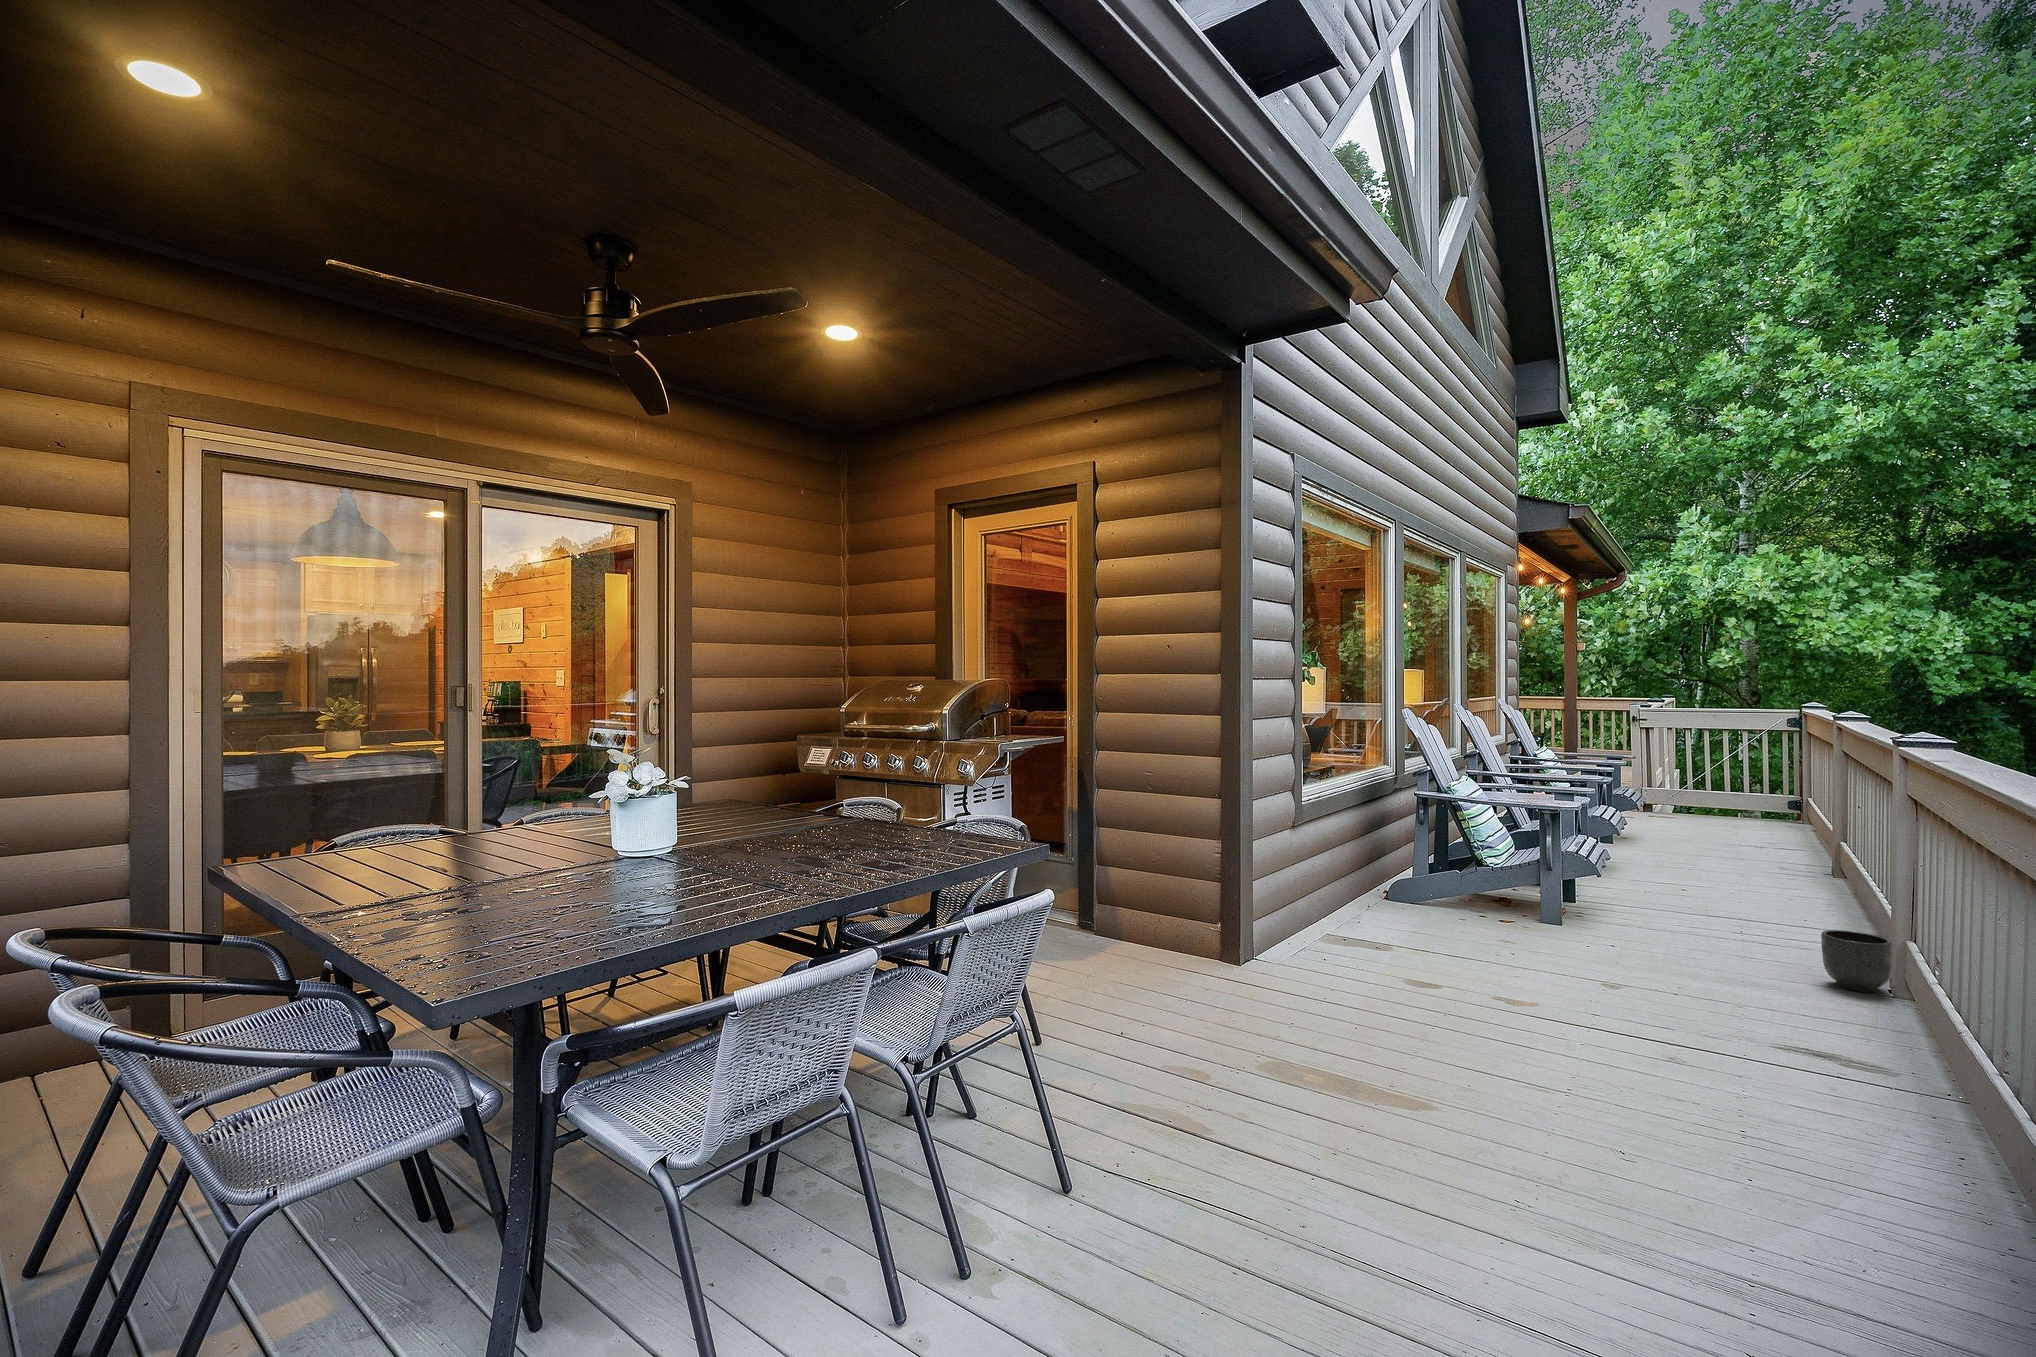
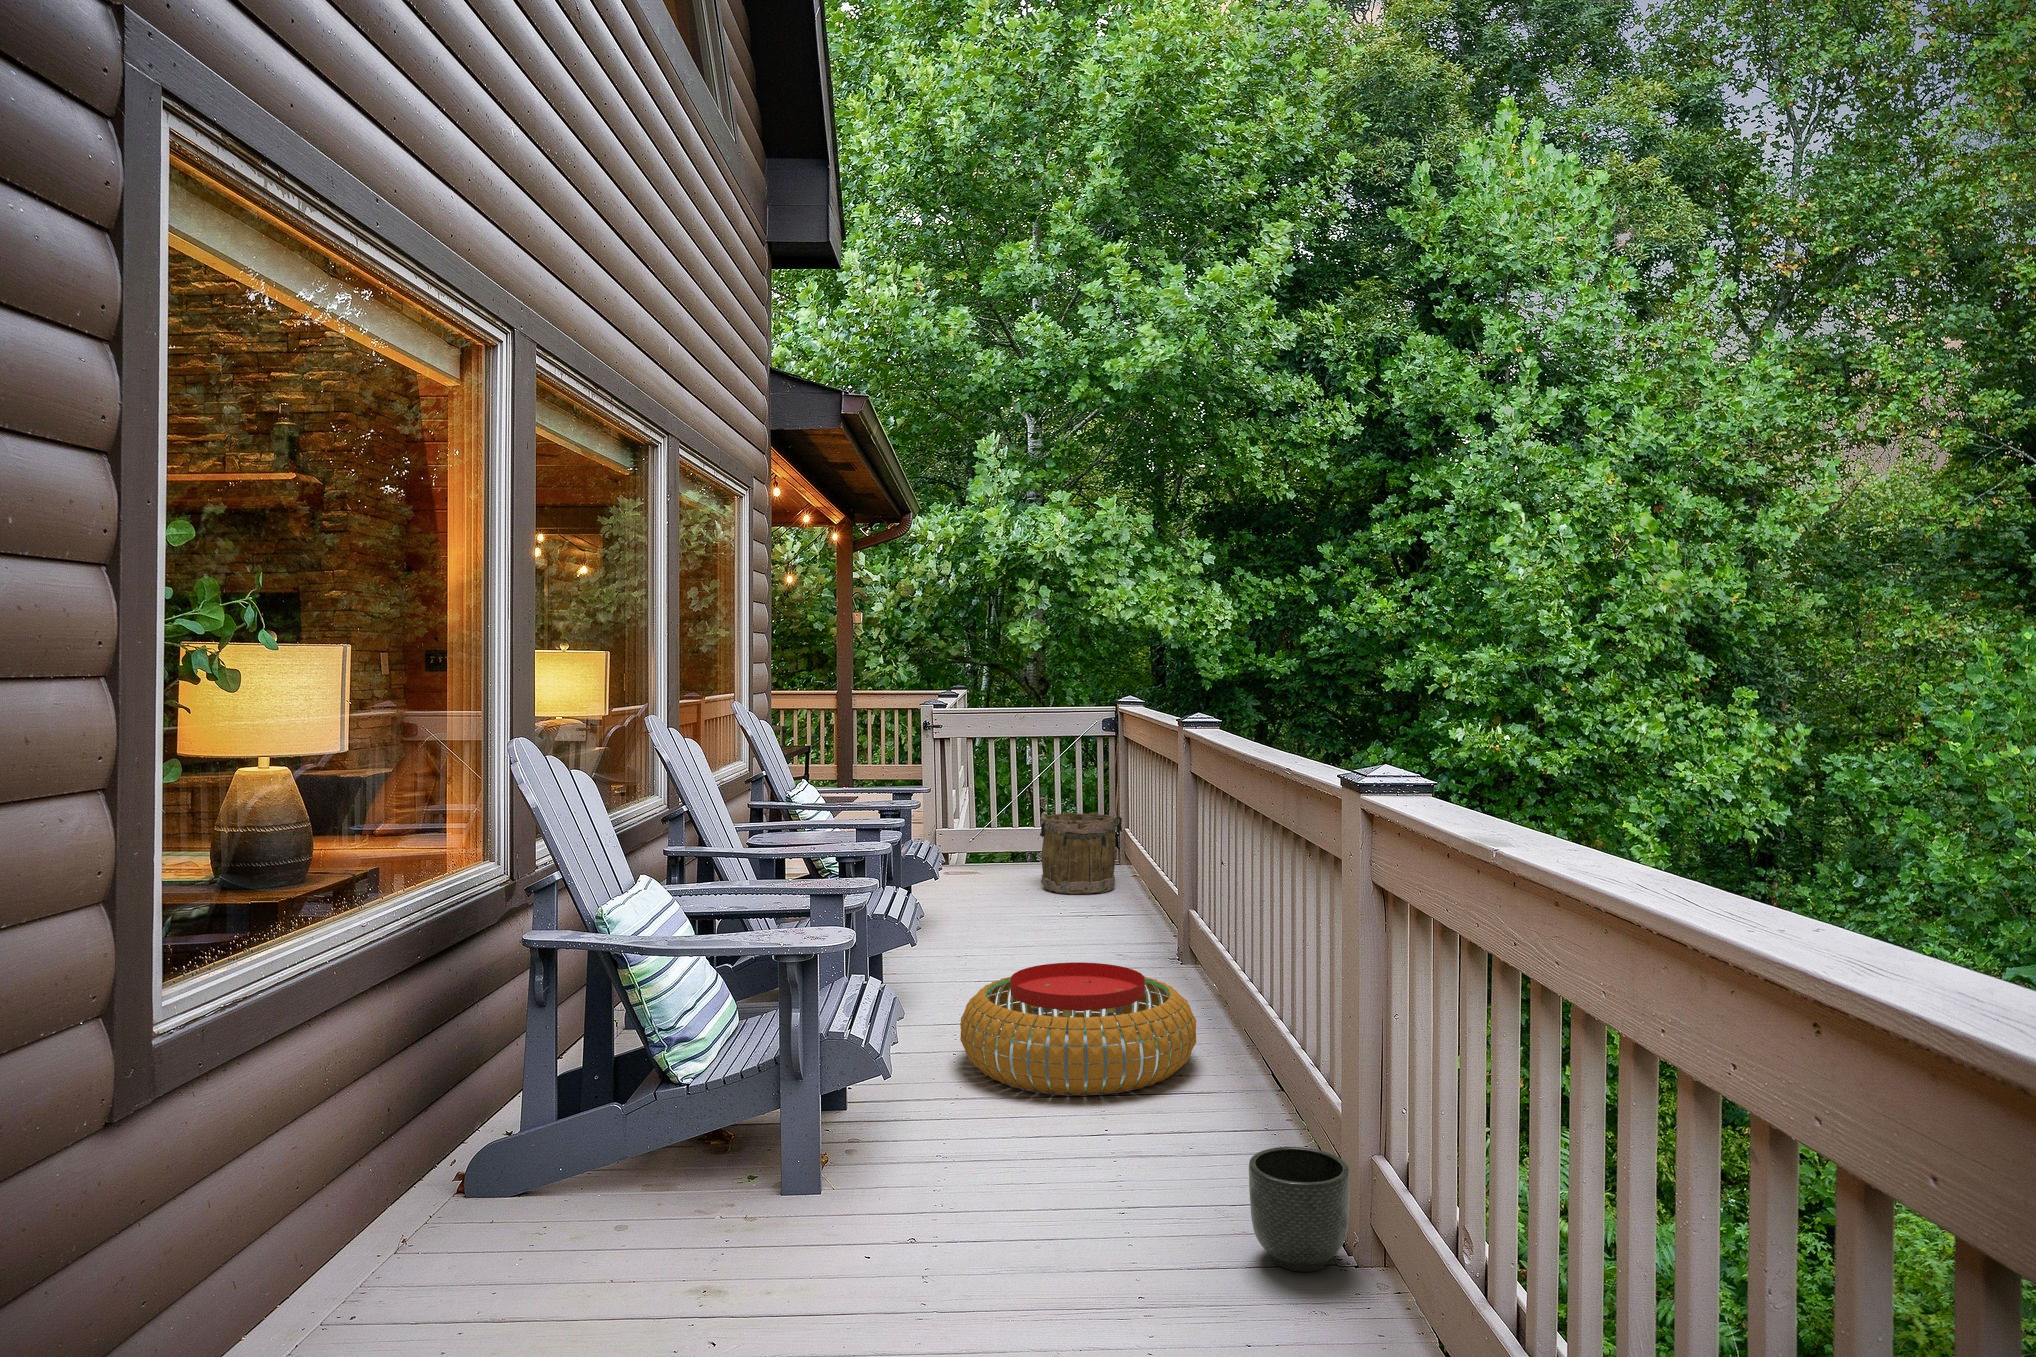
bucket: none [1728,780,1804,839] -> present [1040,812,1122,894]
pouf: none [1649,851,1825,921] -> present [960,962,1196,1095]

